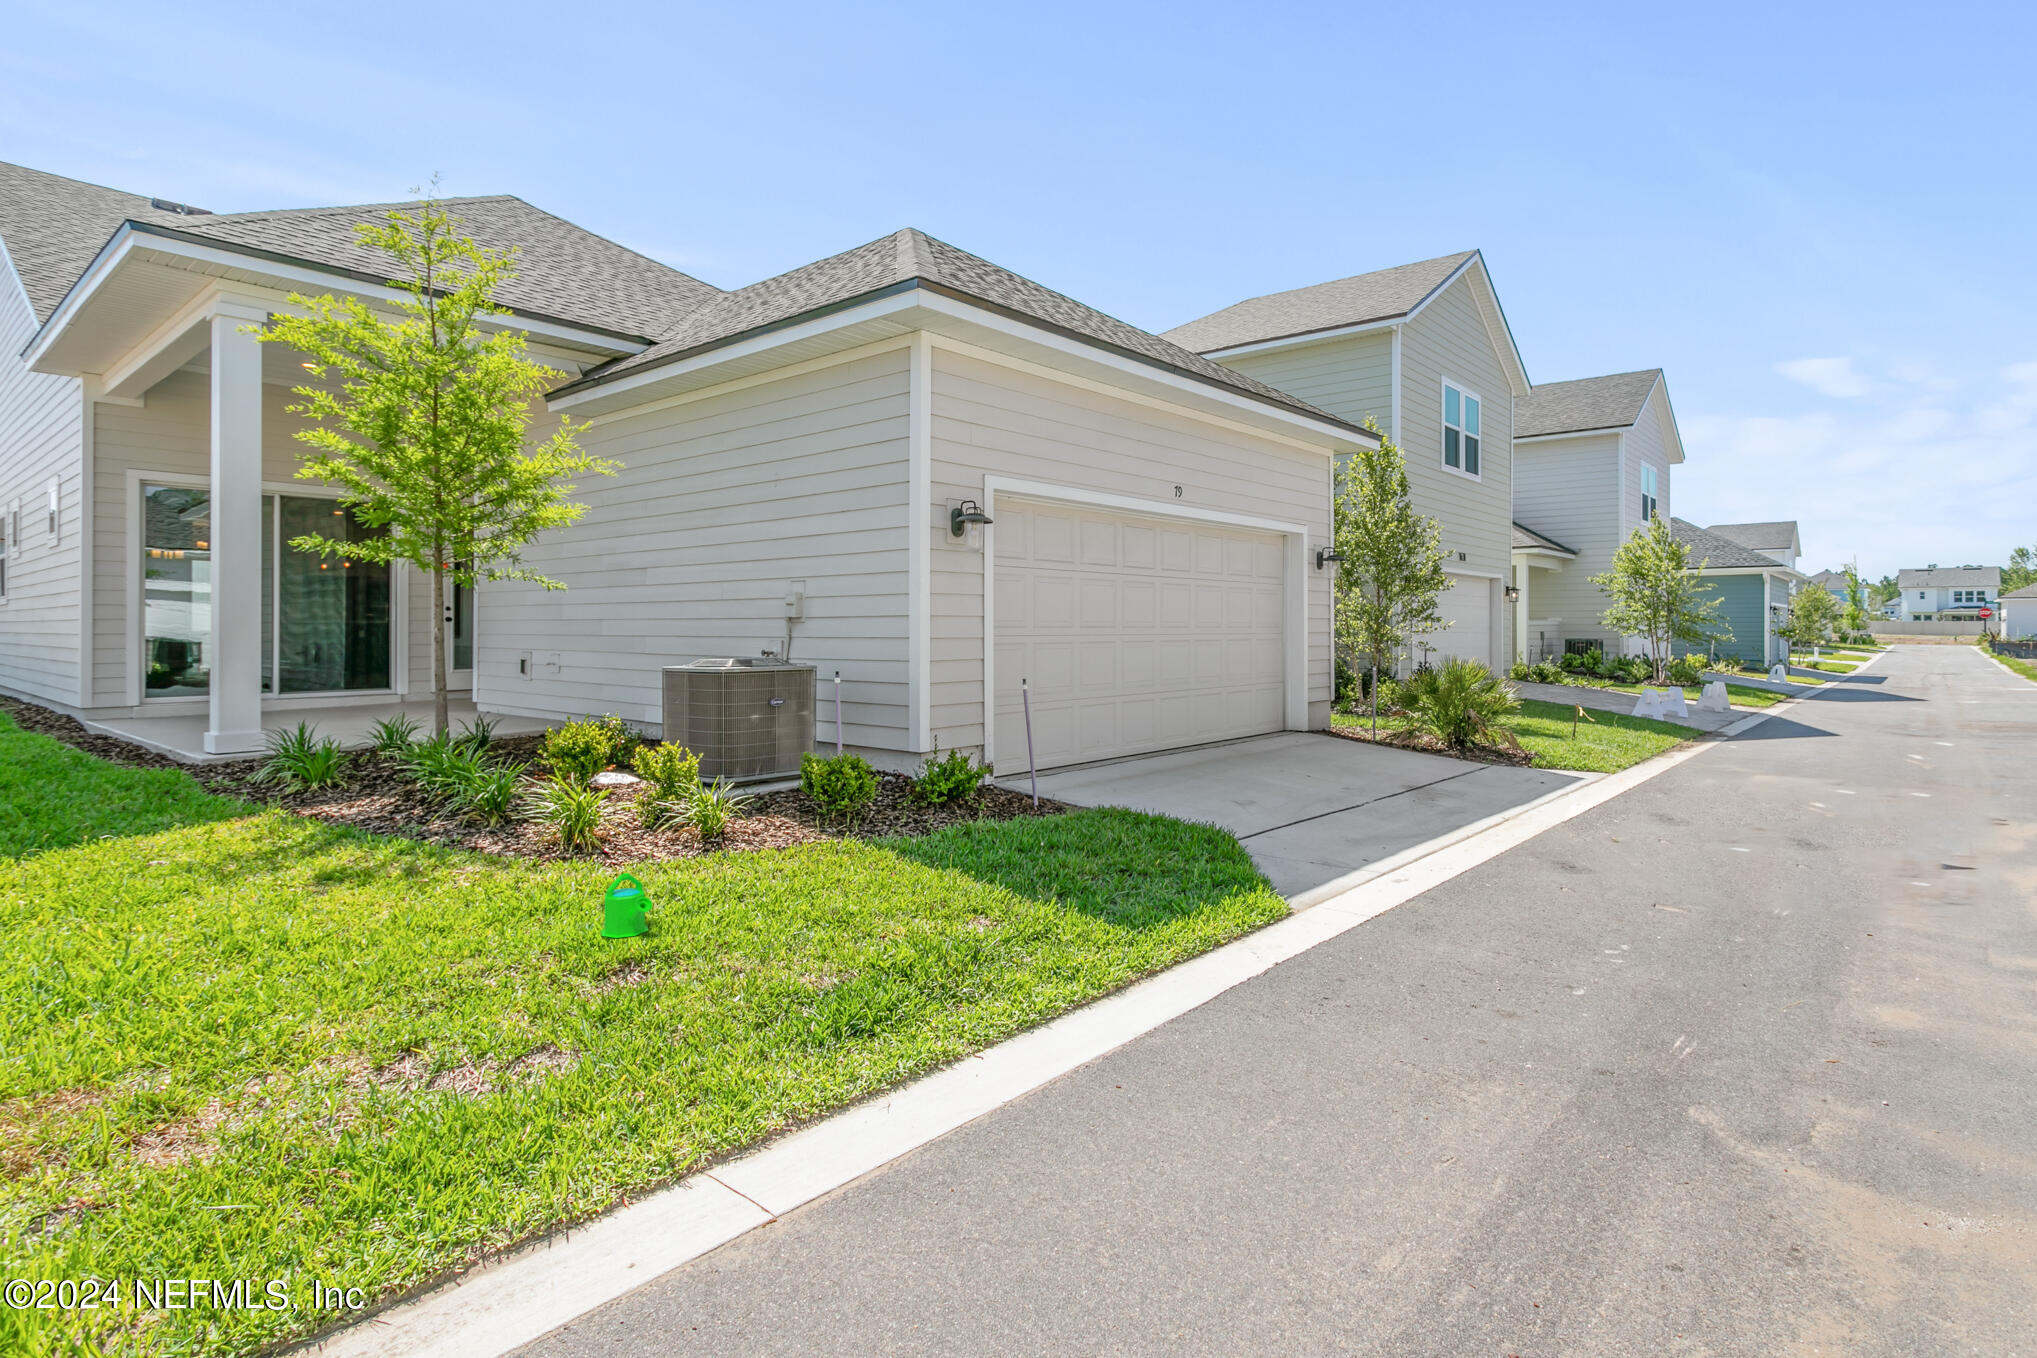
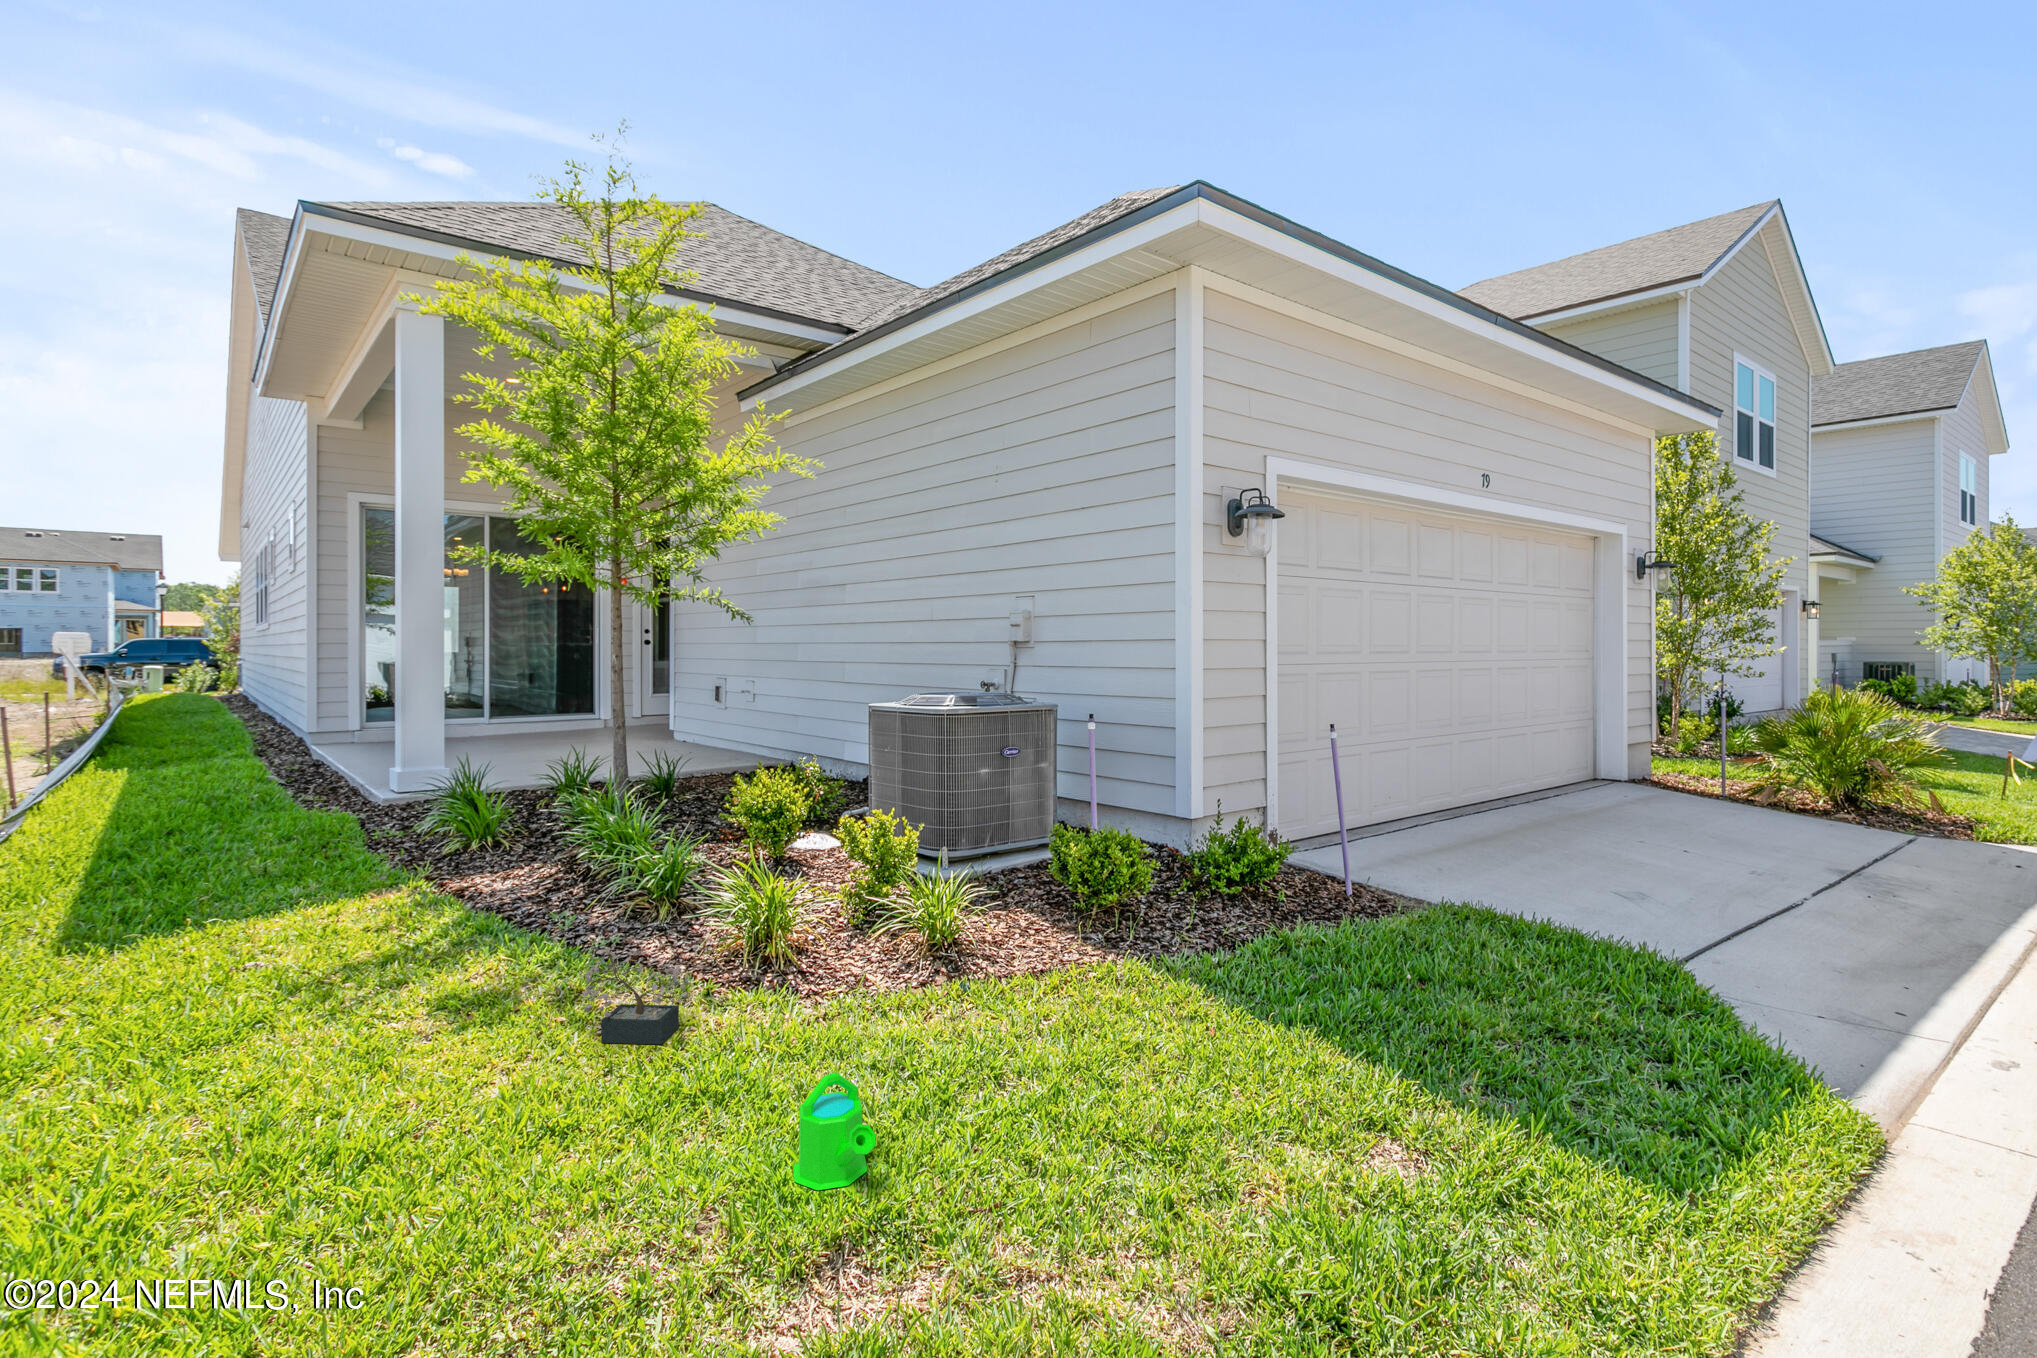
decorative plant: none [442,824,525,888] -> present [578,944,692,1044]

